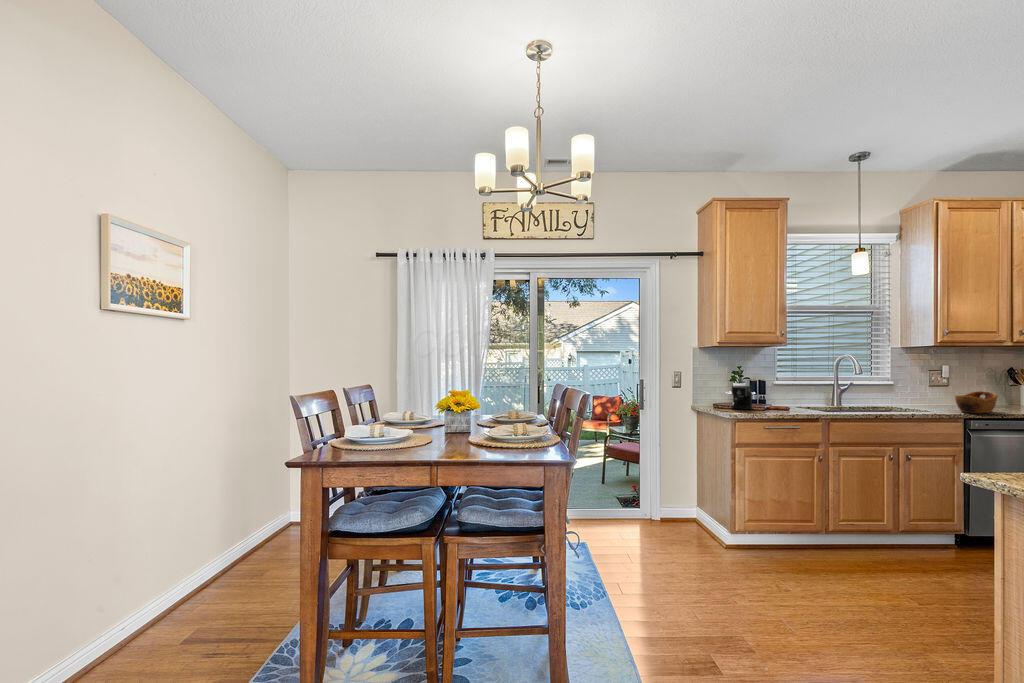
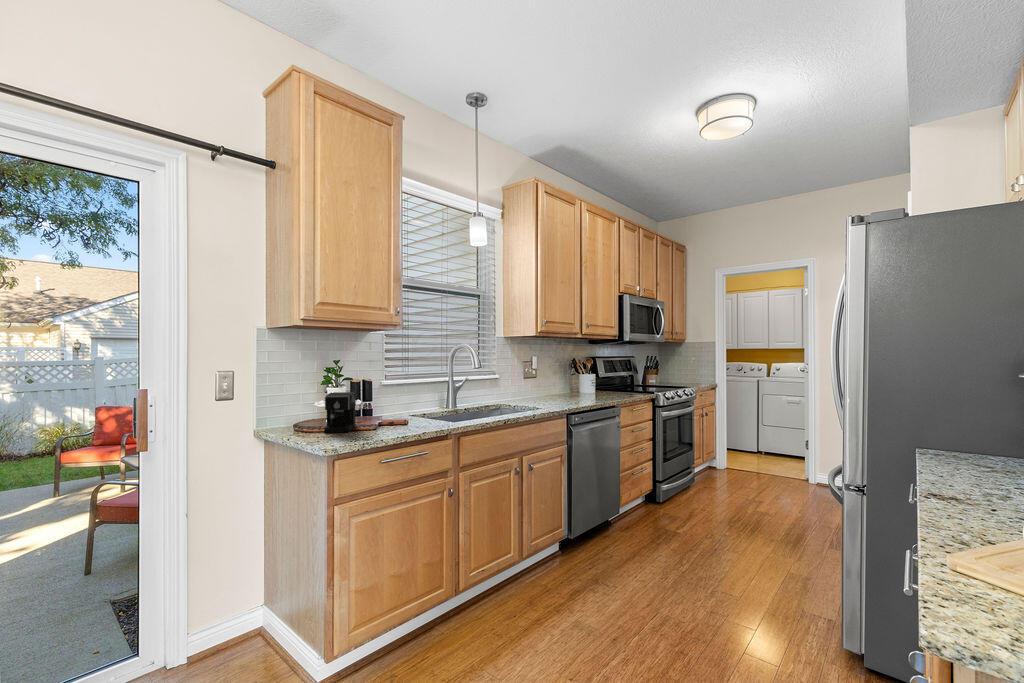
wooden bowl: present [955,391,997,413] -> none [555,382,584,406]

